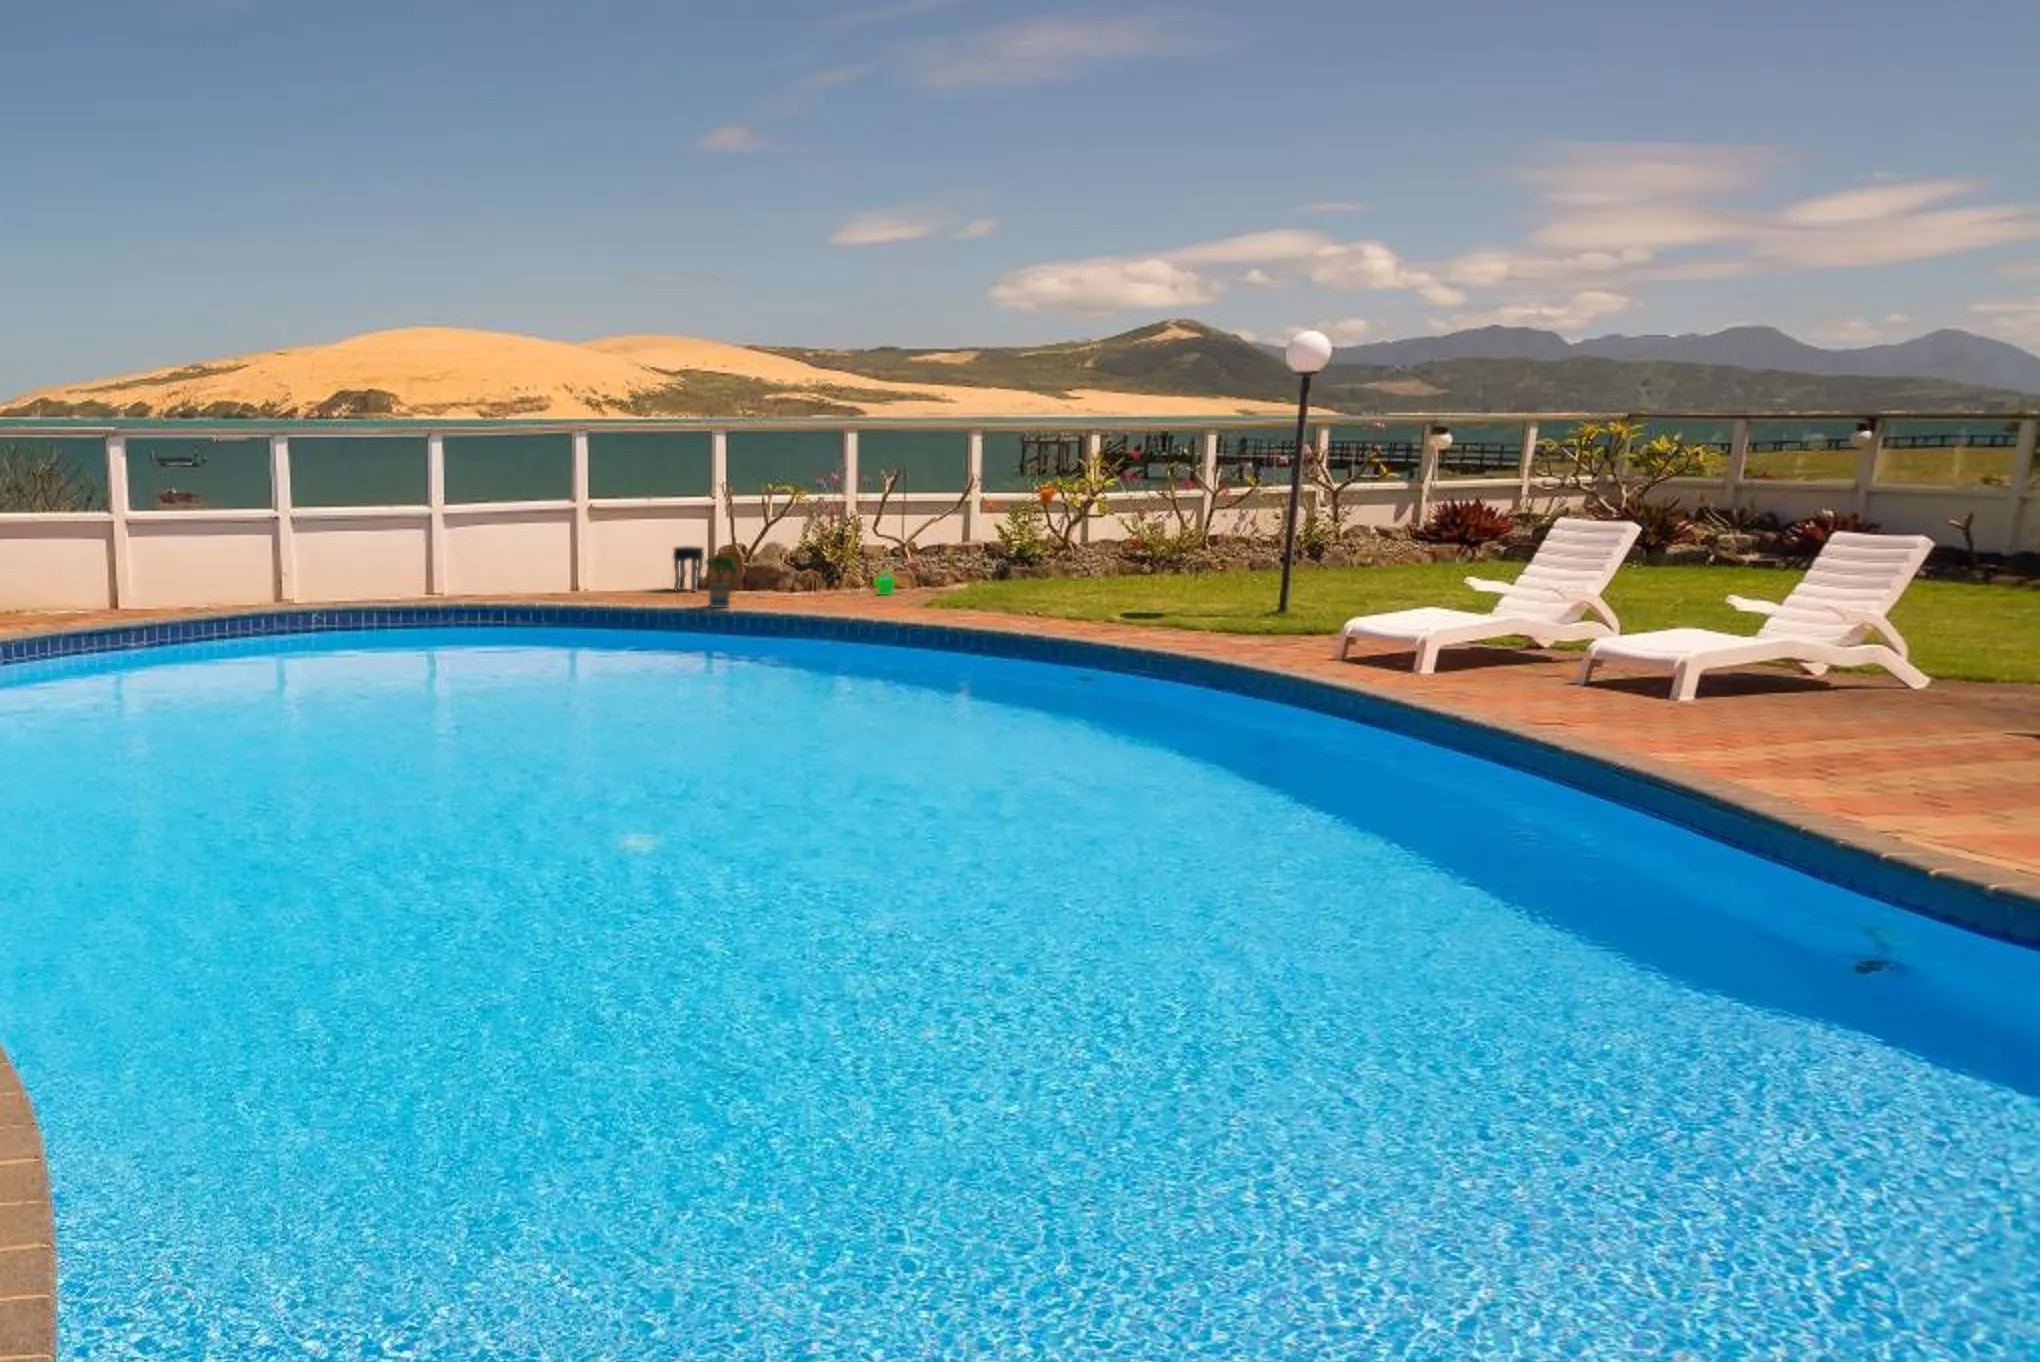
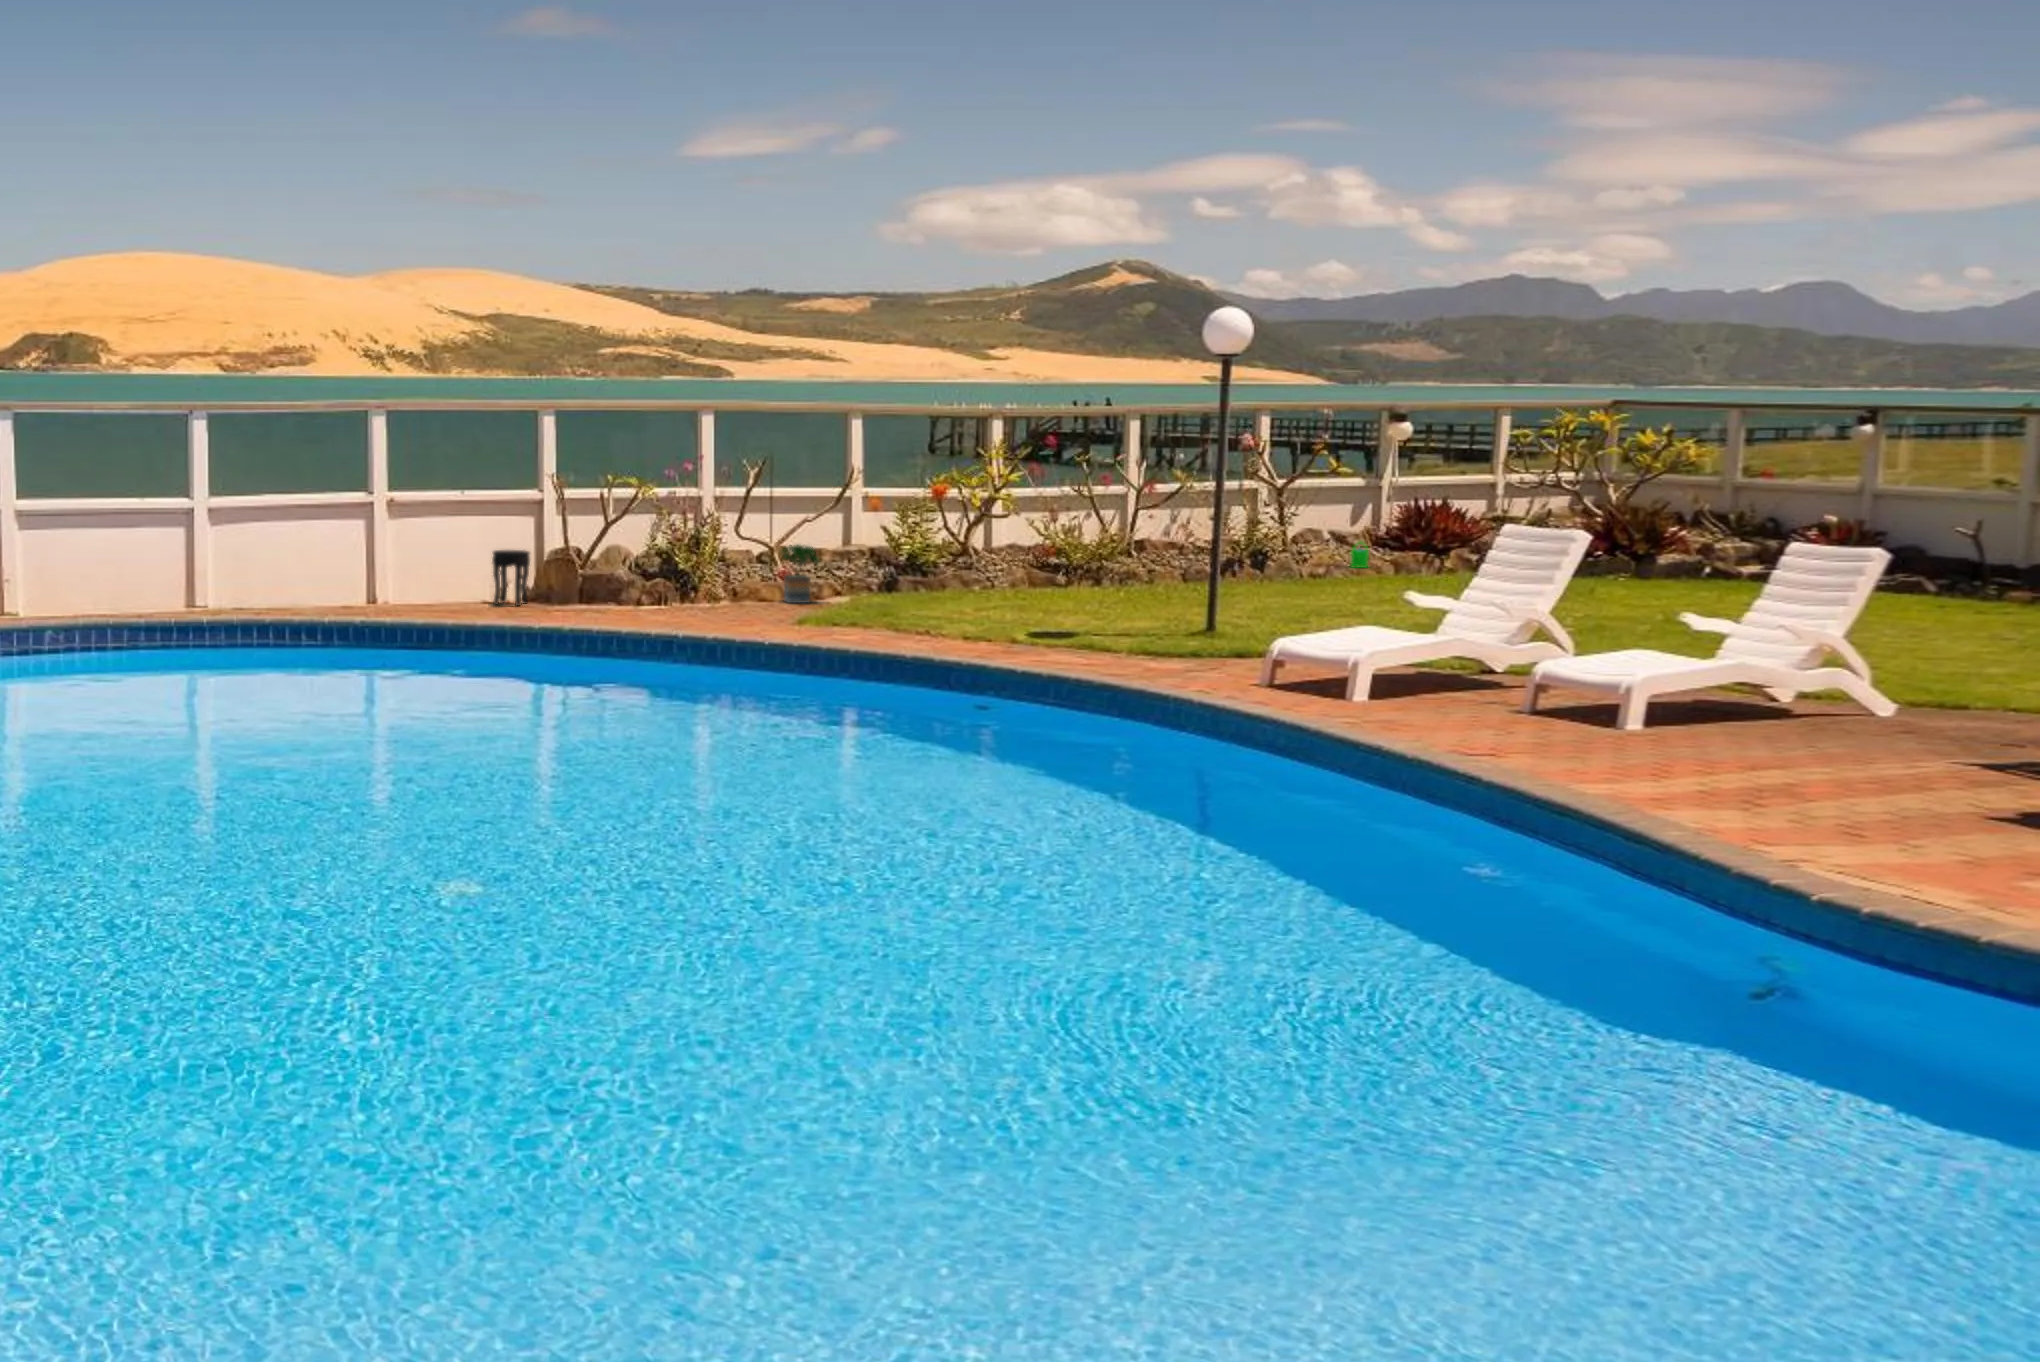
potted tree: present [705,556,737,608] -> present [780,545,819,603]
watering can: present [874,570,895,595] -> present [1350,542,1369,568]

